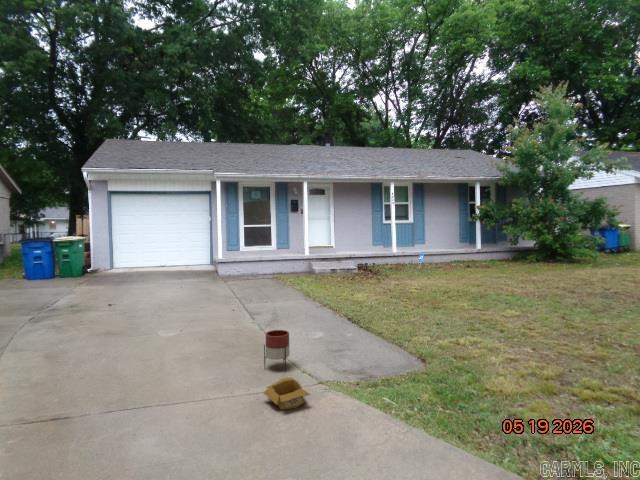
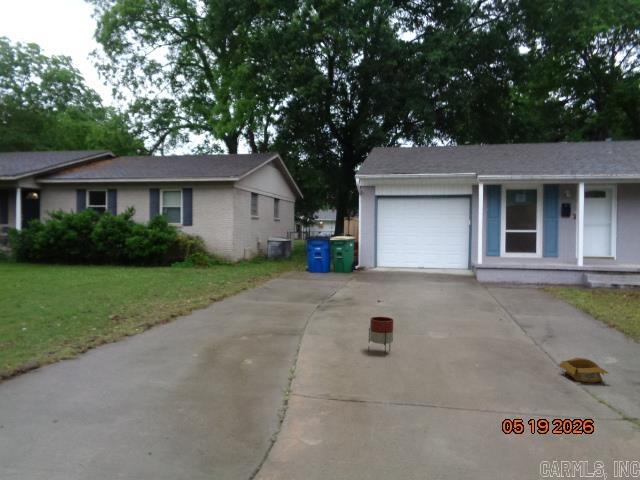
planter: present [264,330,290,372] -> present [368,317,393,356]

